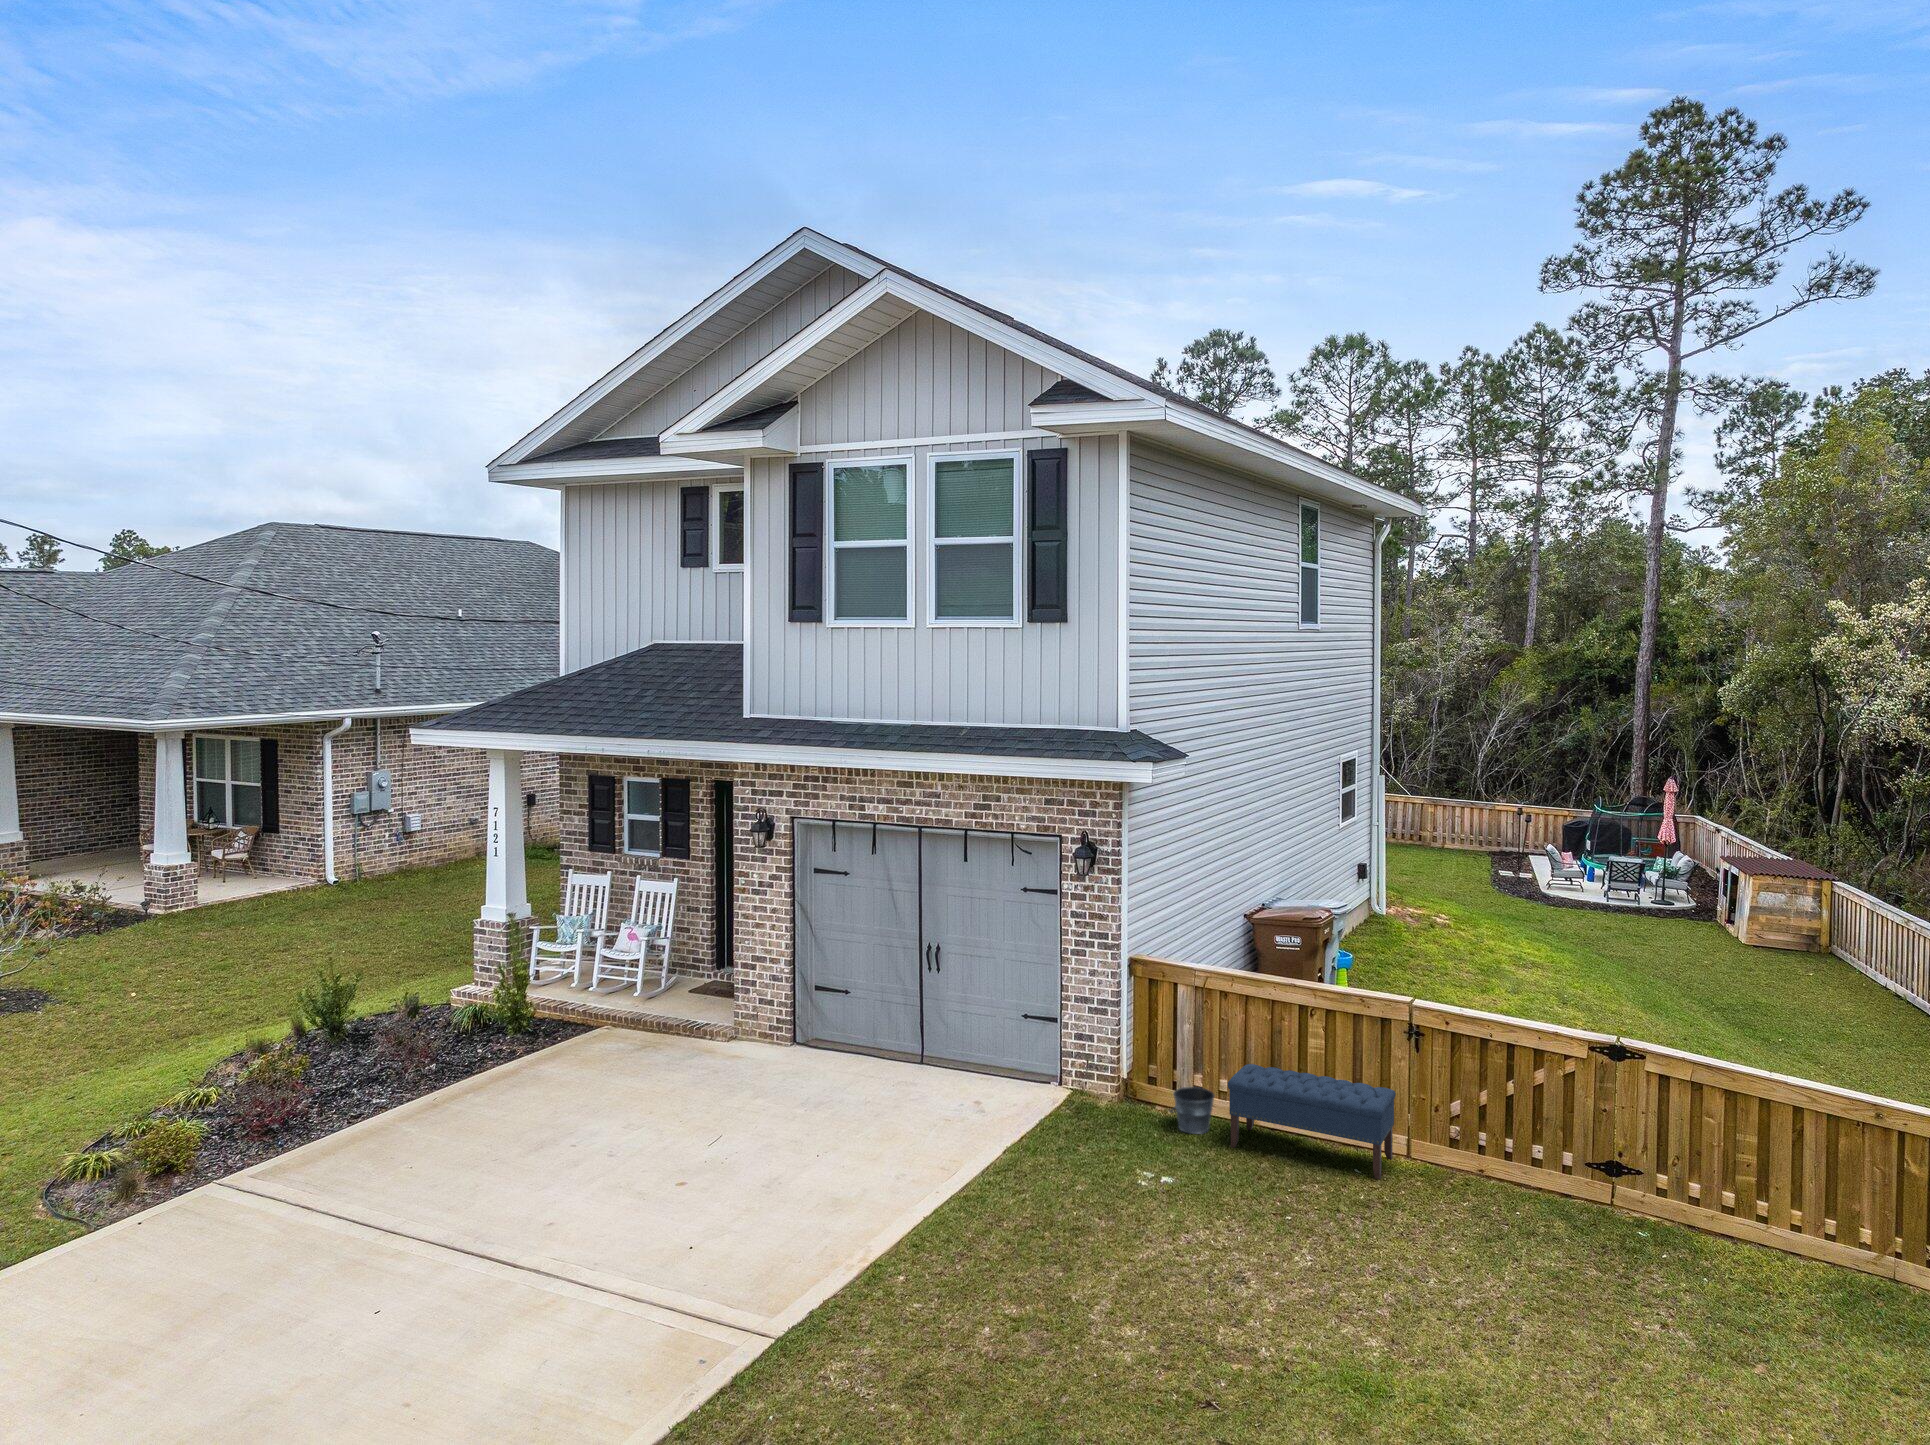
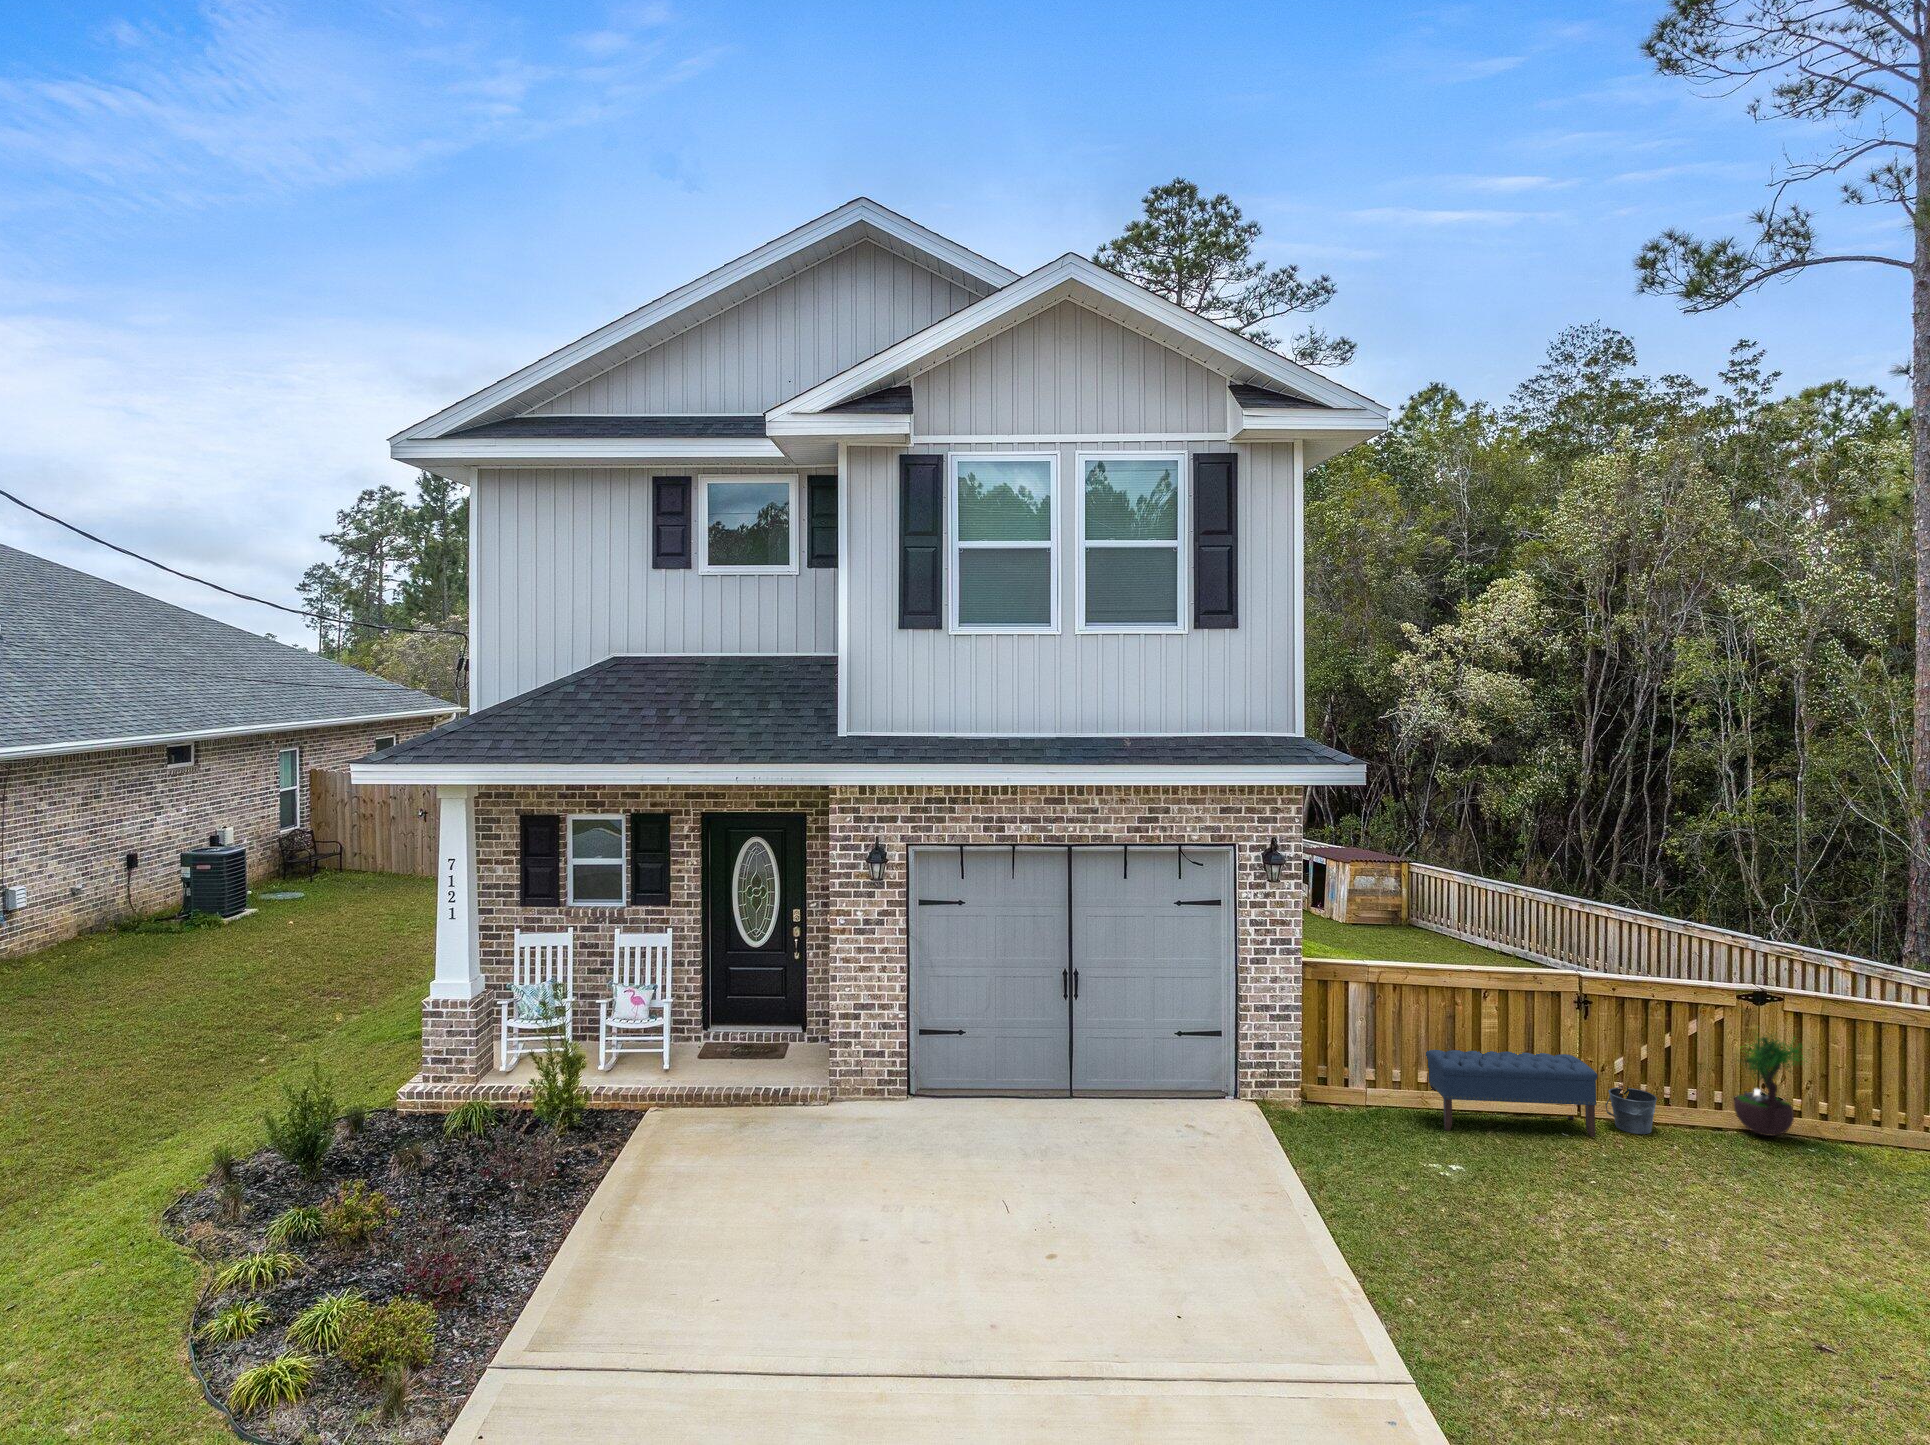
potted tree: none [1542,1083,1628,1214] -> present [1734,1026,1807,1136]
bucket: present [1170,1087,1214,1134] -> present [1605,1088,1657,1134]

